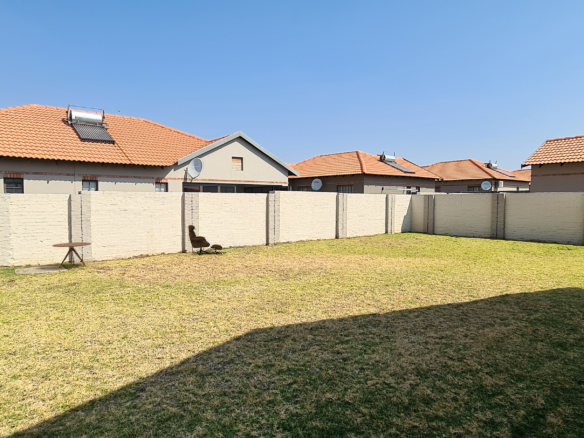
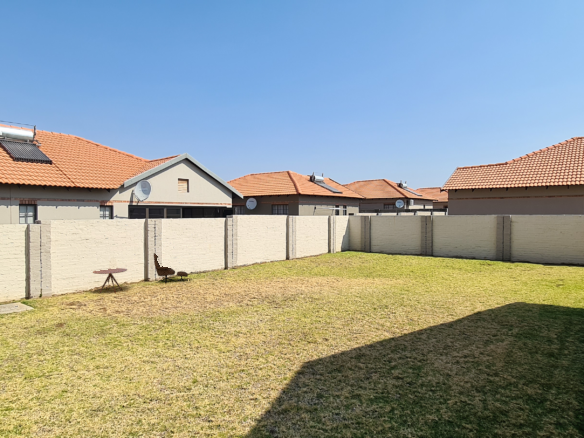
round table: present [52,242,91,268] -> present [93,268,127,293]

